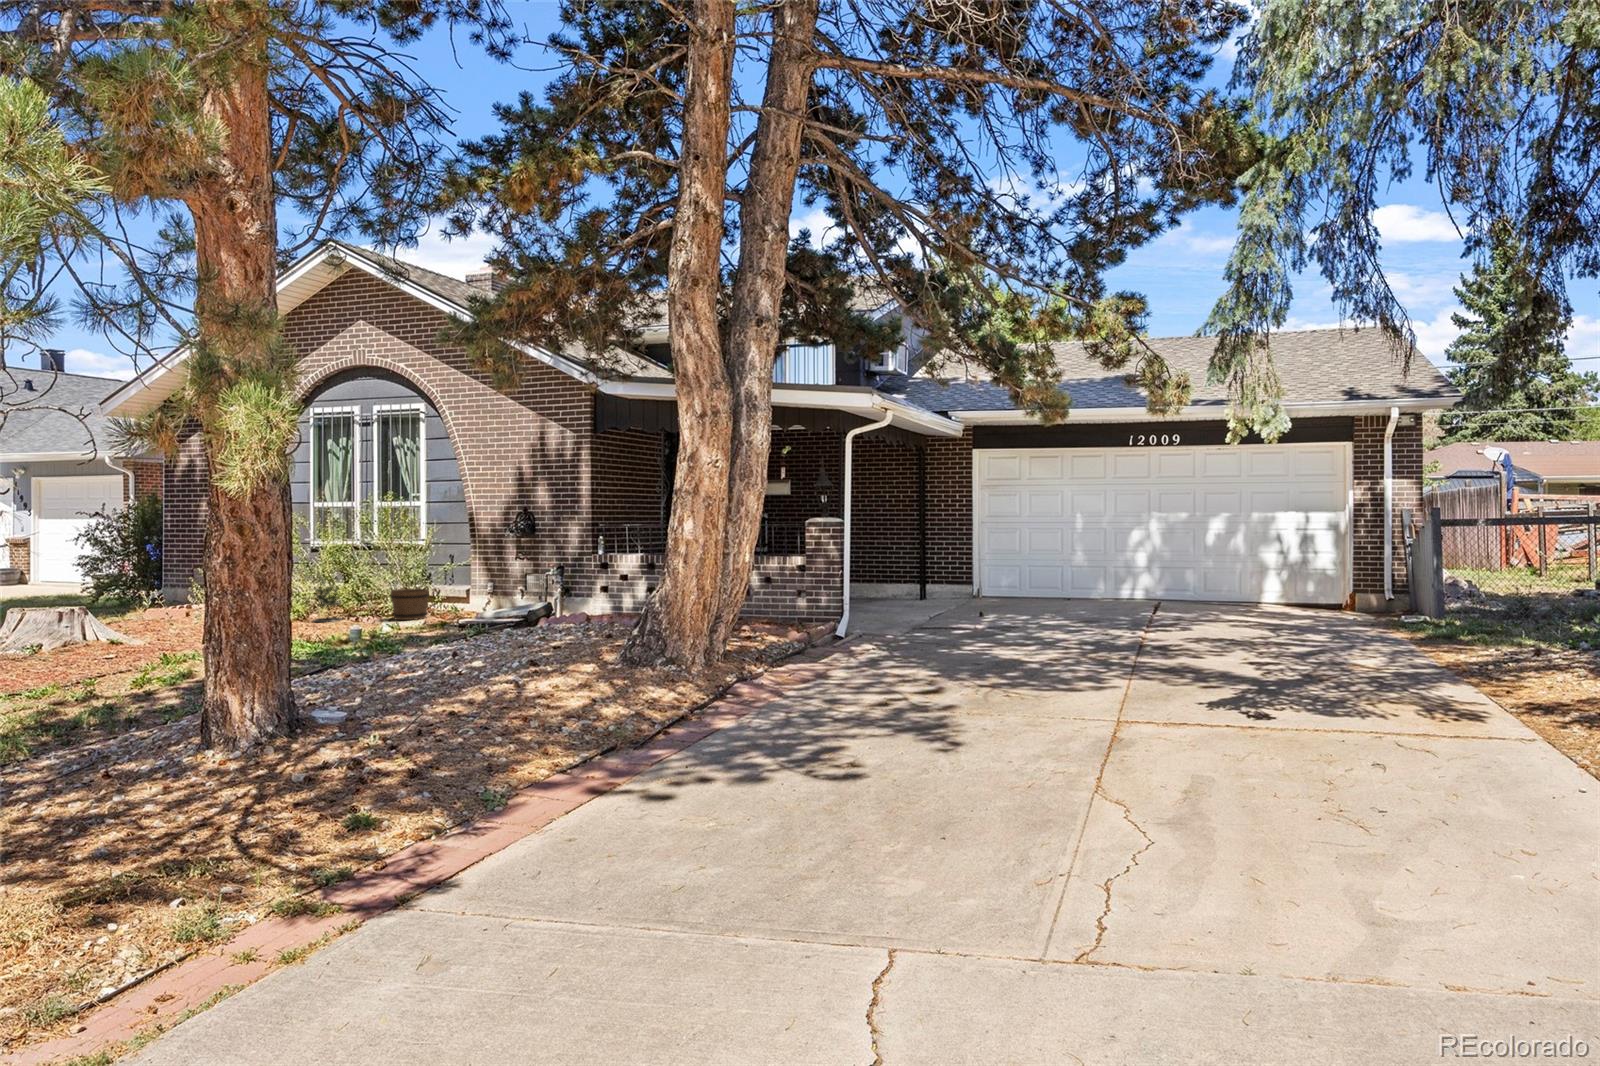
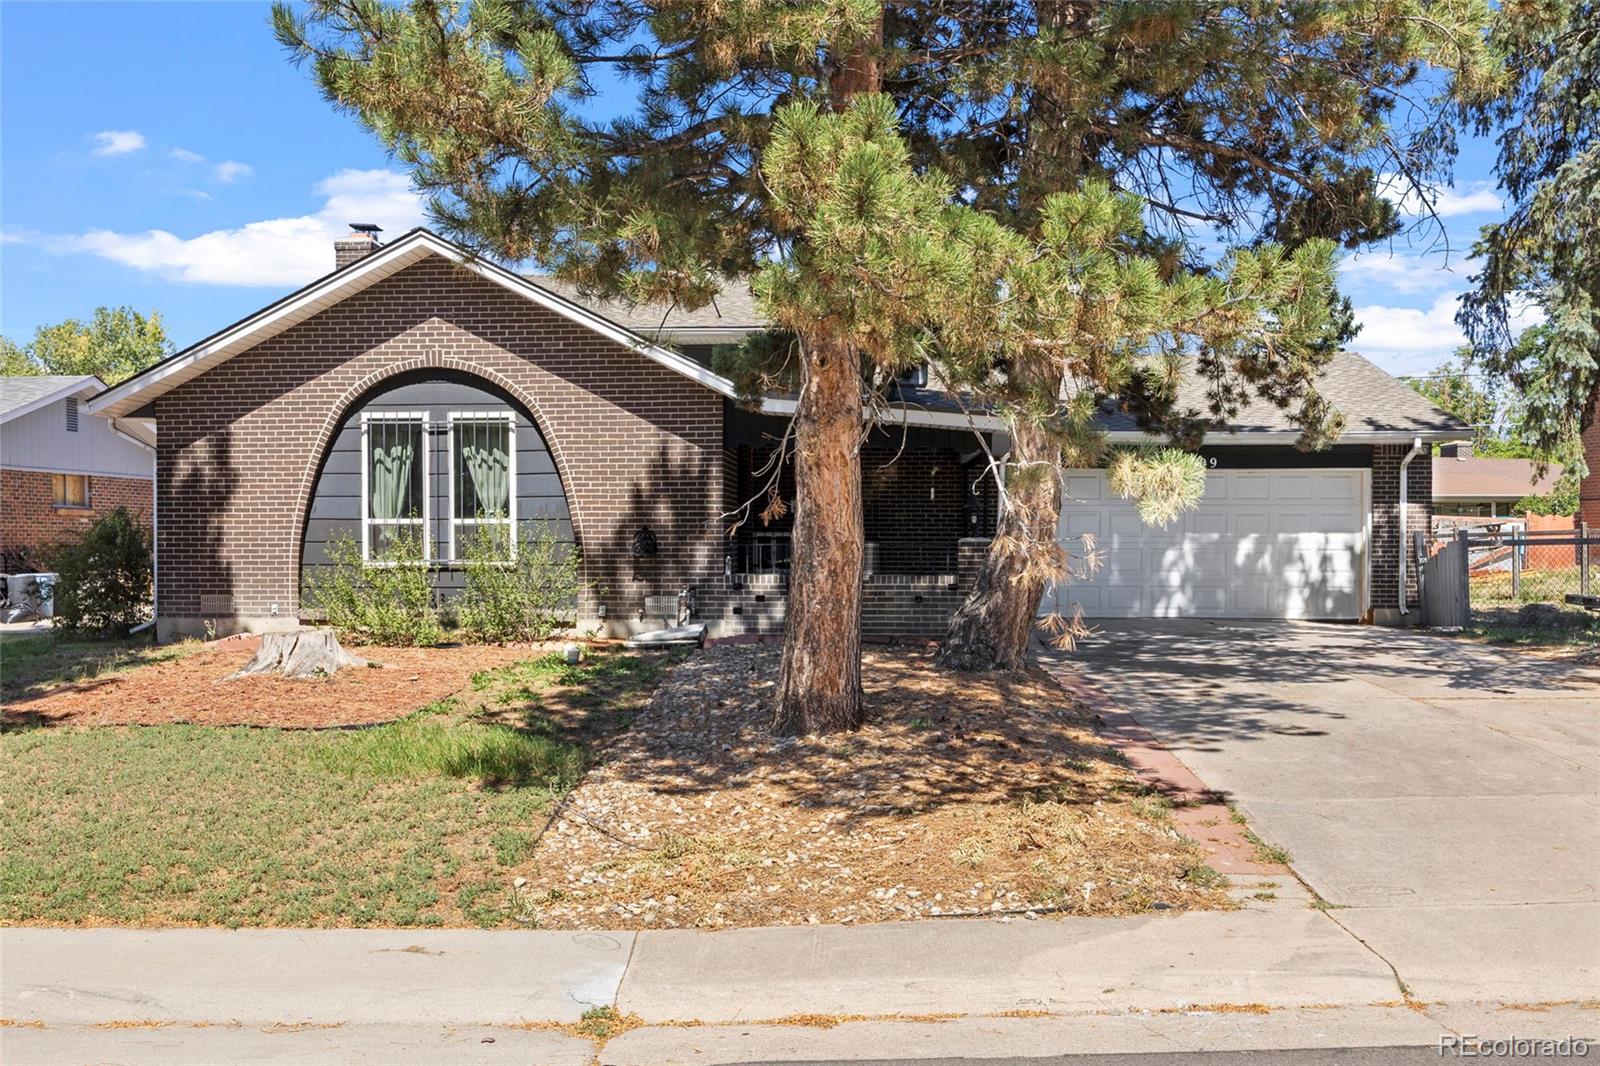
bucket: present [390,586,429,620] -> none [522,607,563,645]

